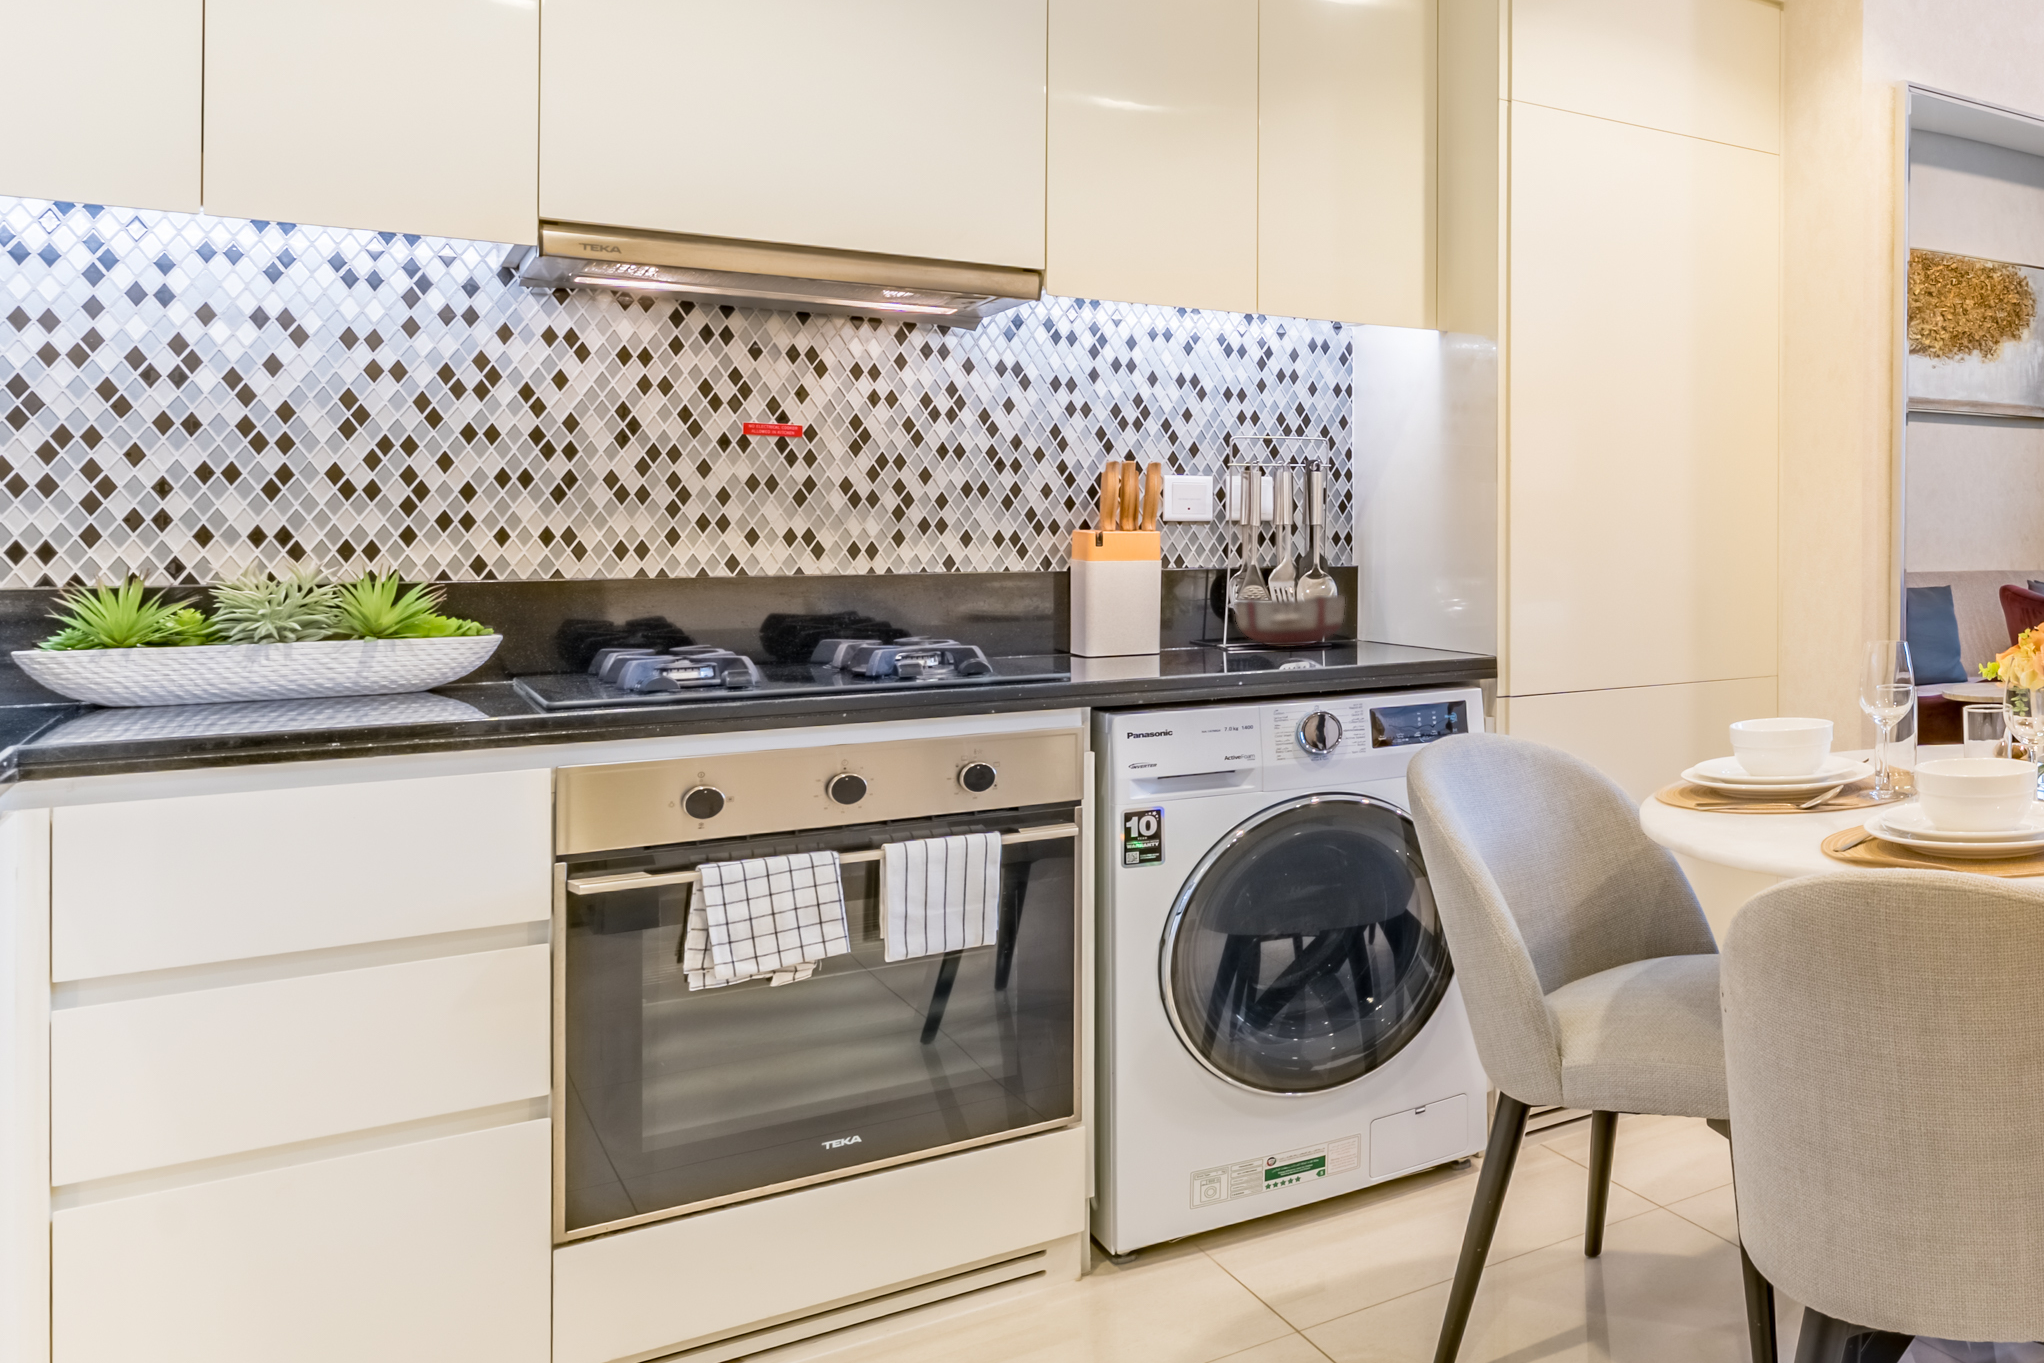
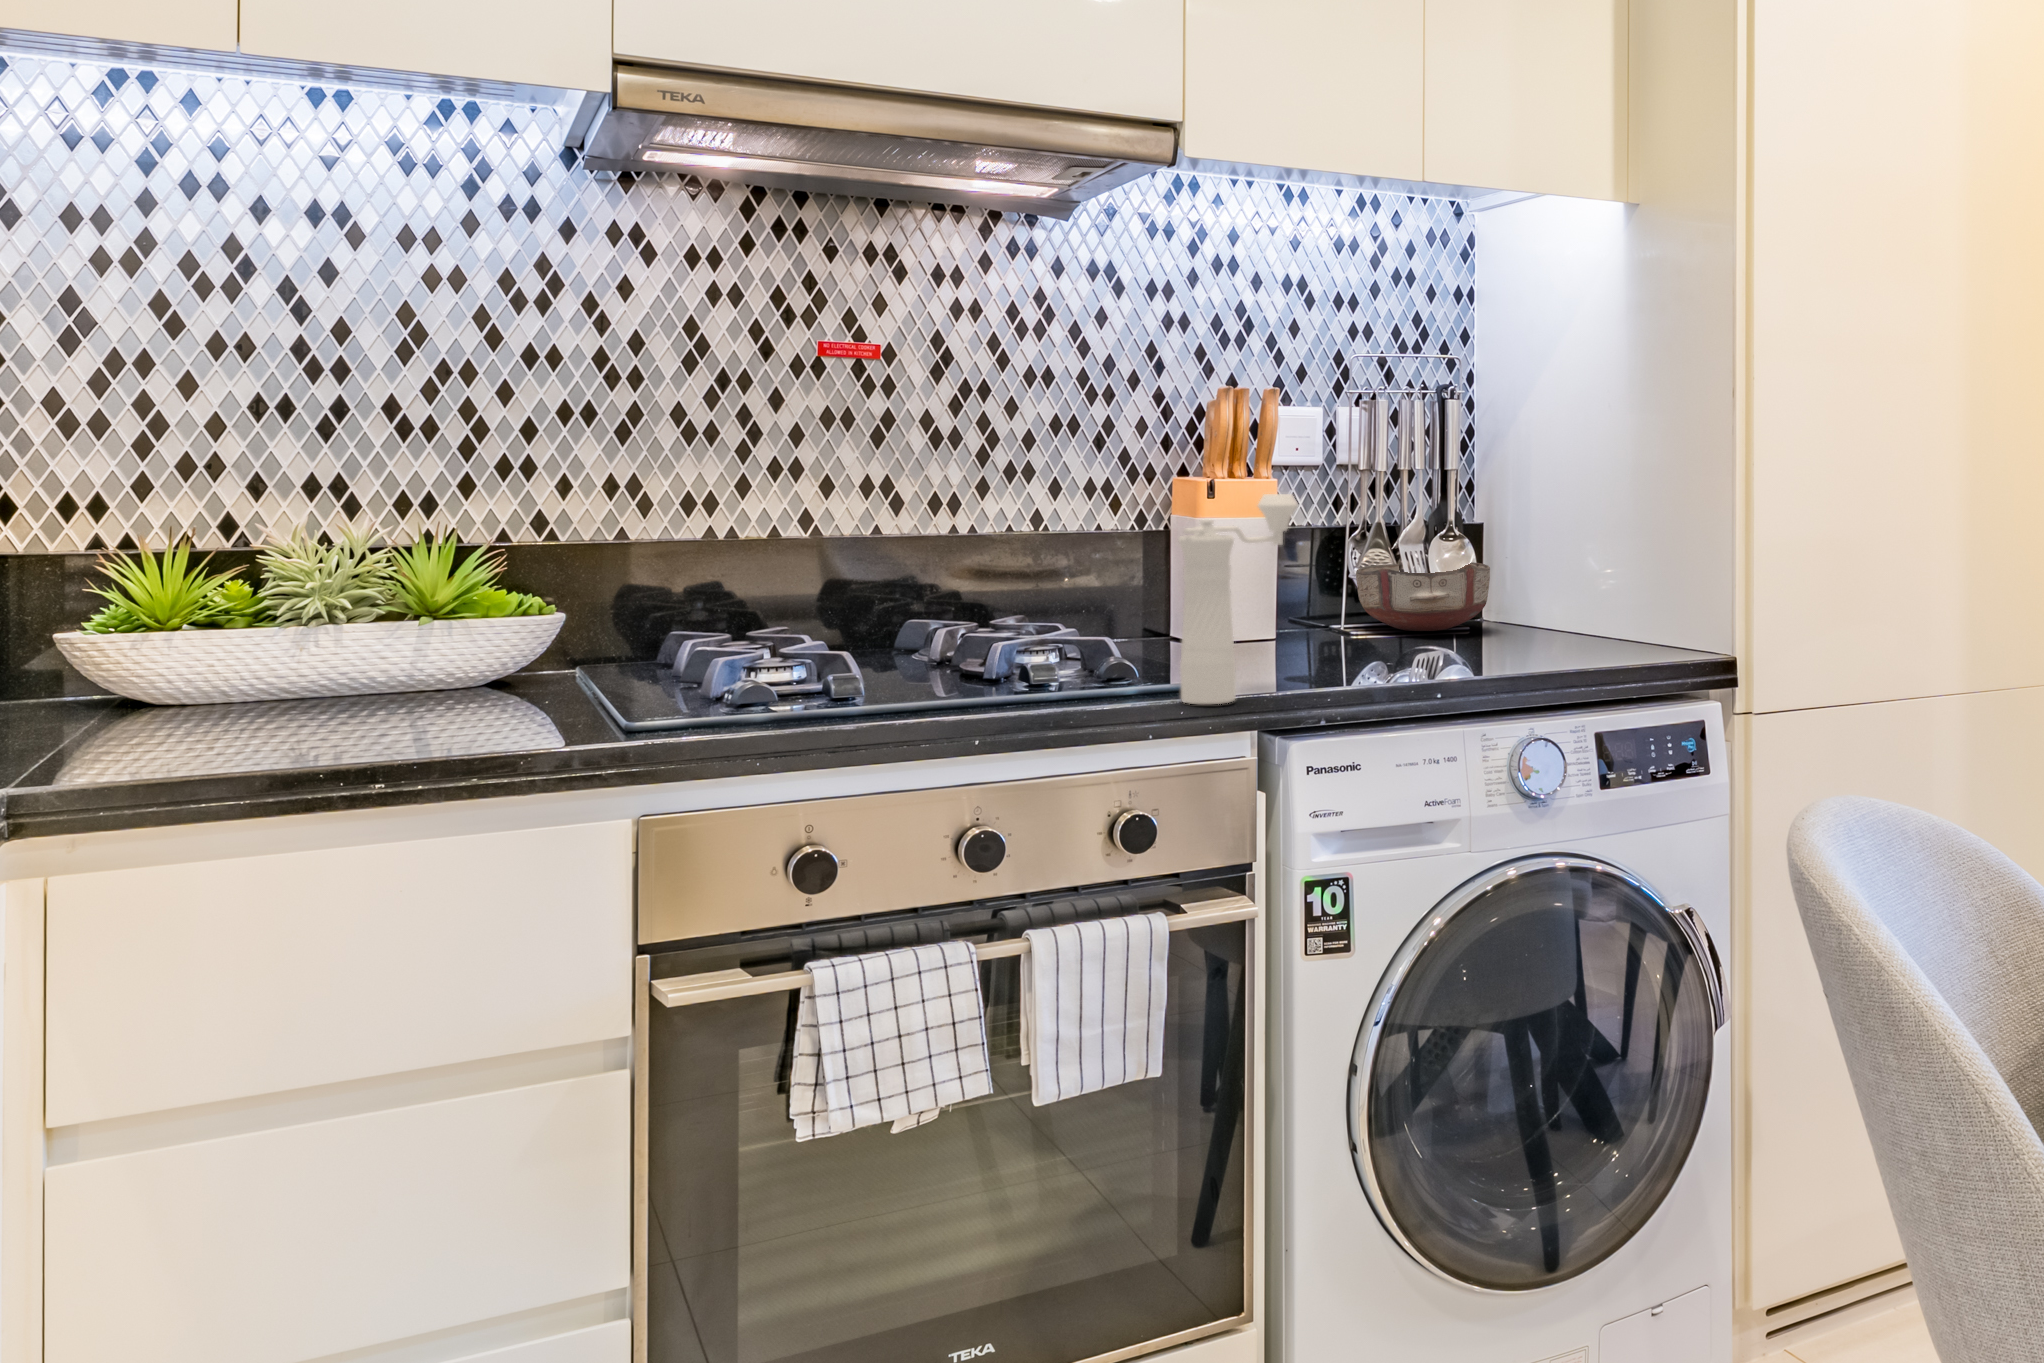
pepper mill: none [1019,539,1126,687] -> present [1179,494,1298,704]

